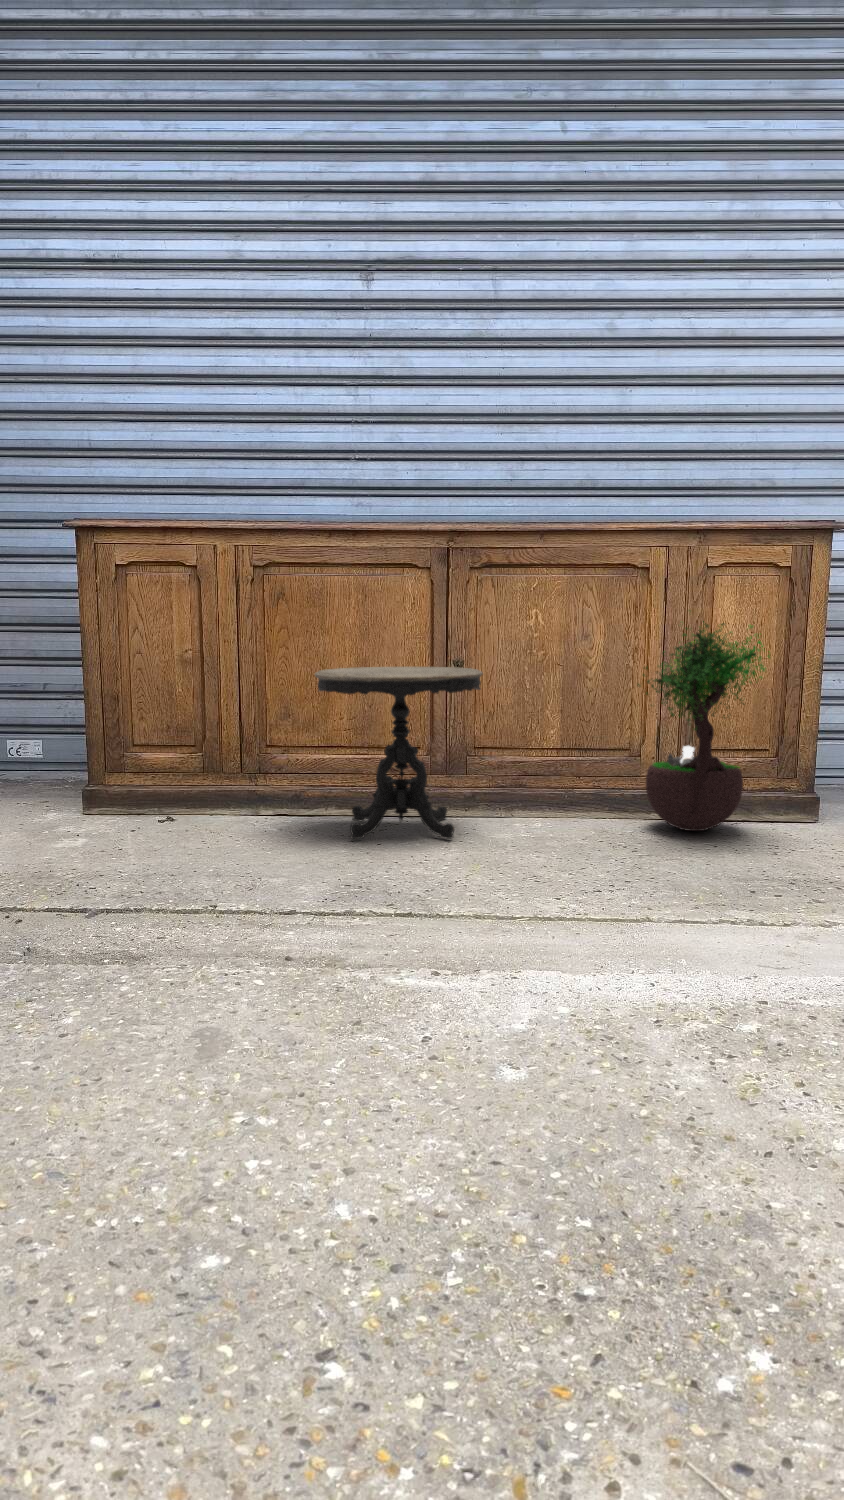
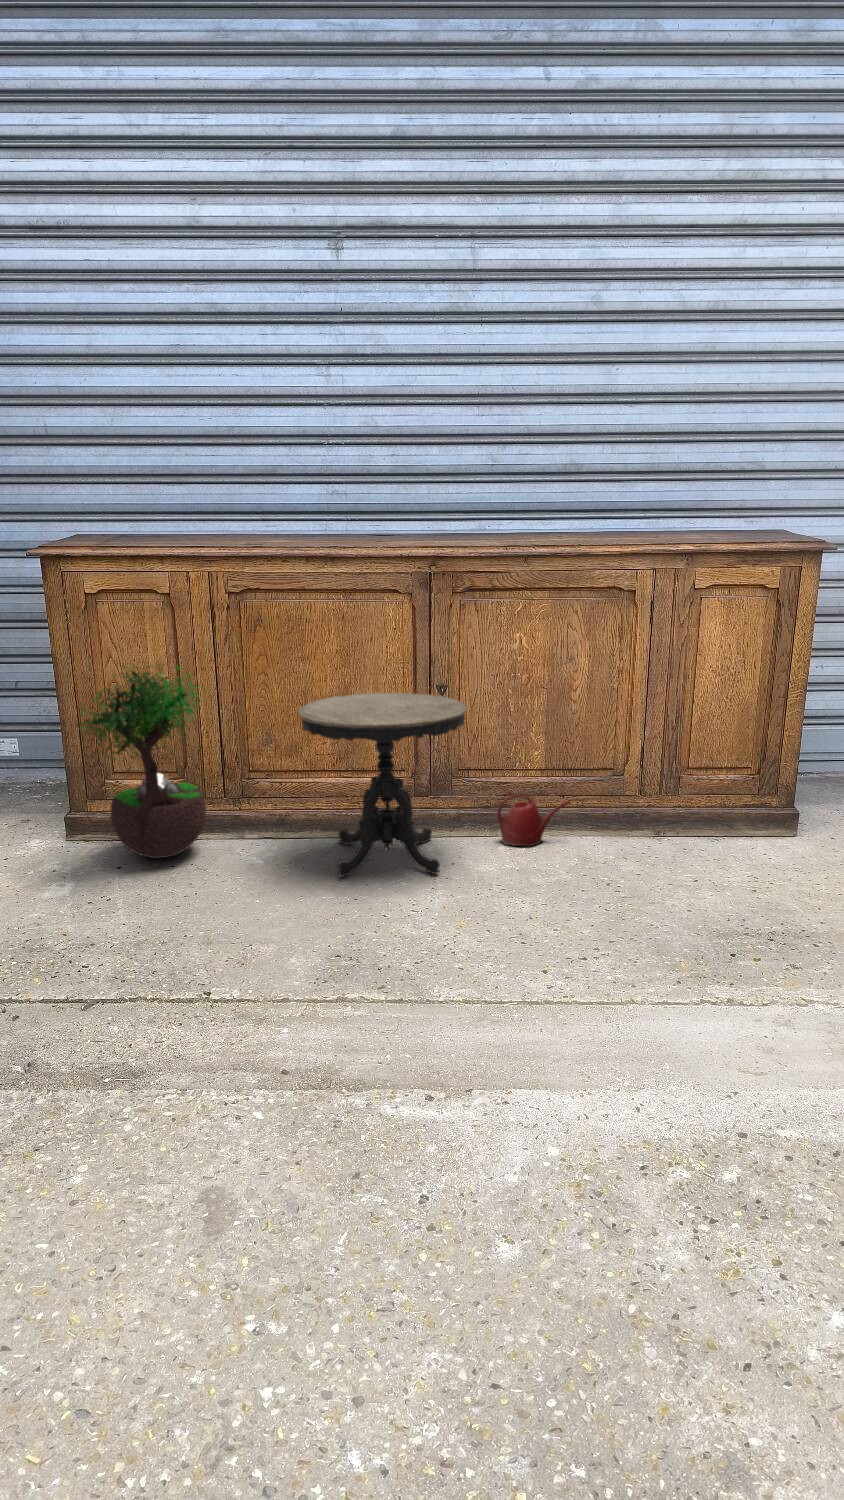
potted tree: present [637,621,770,831] -> present [76,660,206,858]
watering can: none [514,771,589,824] -> present [498,795,570,846]

